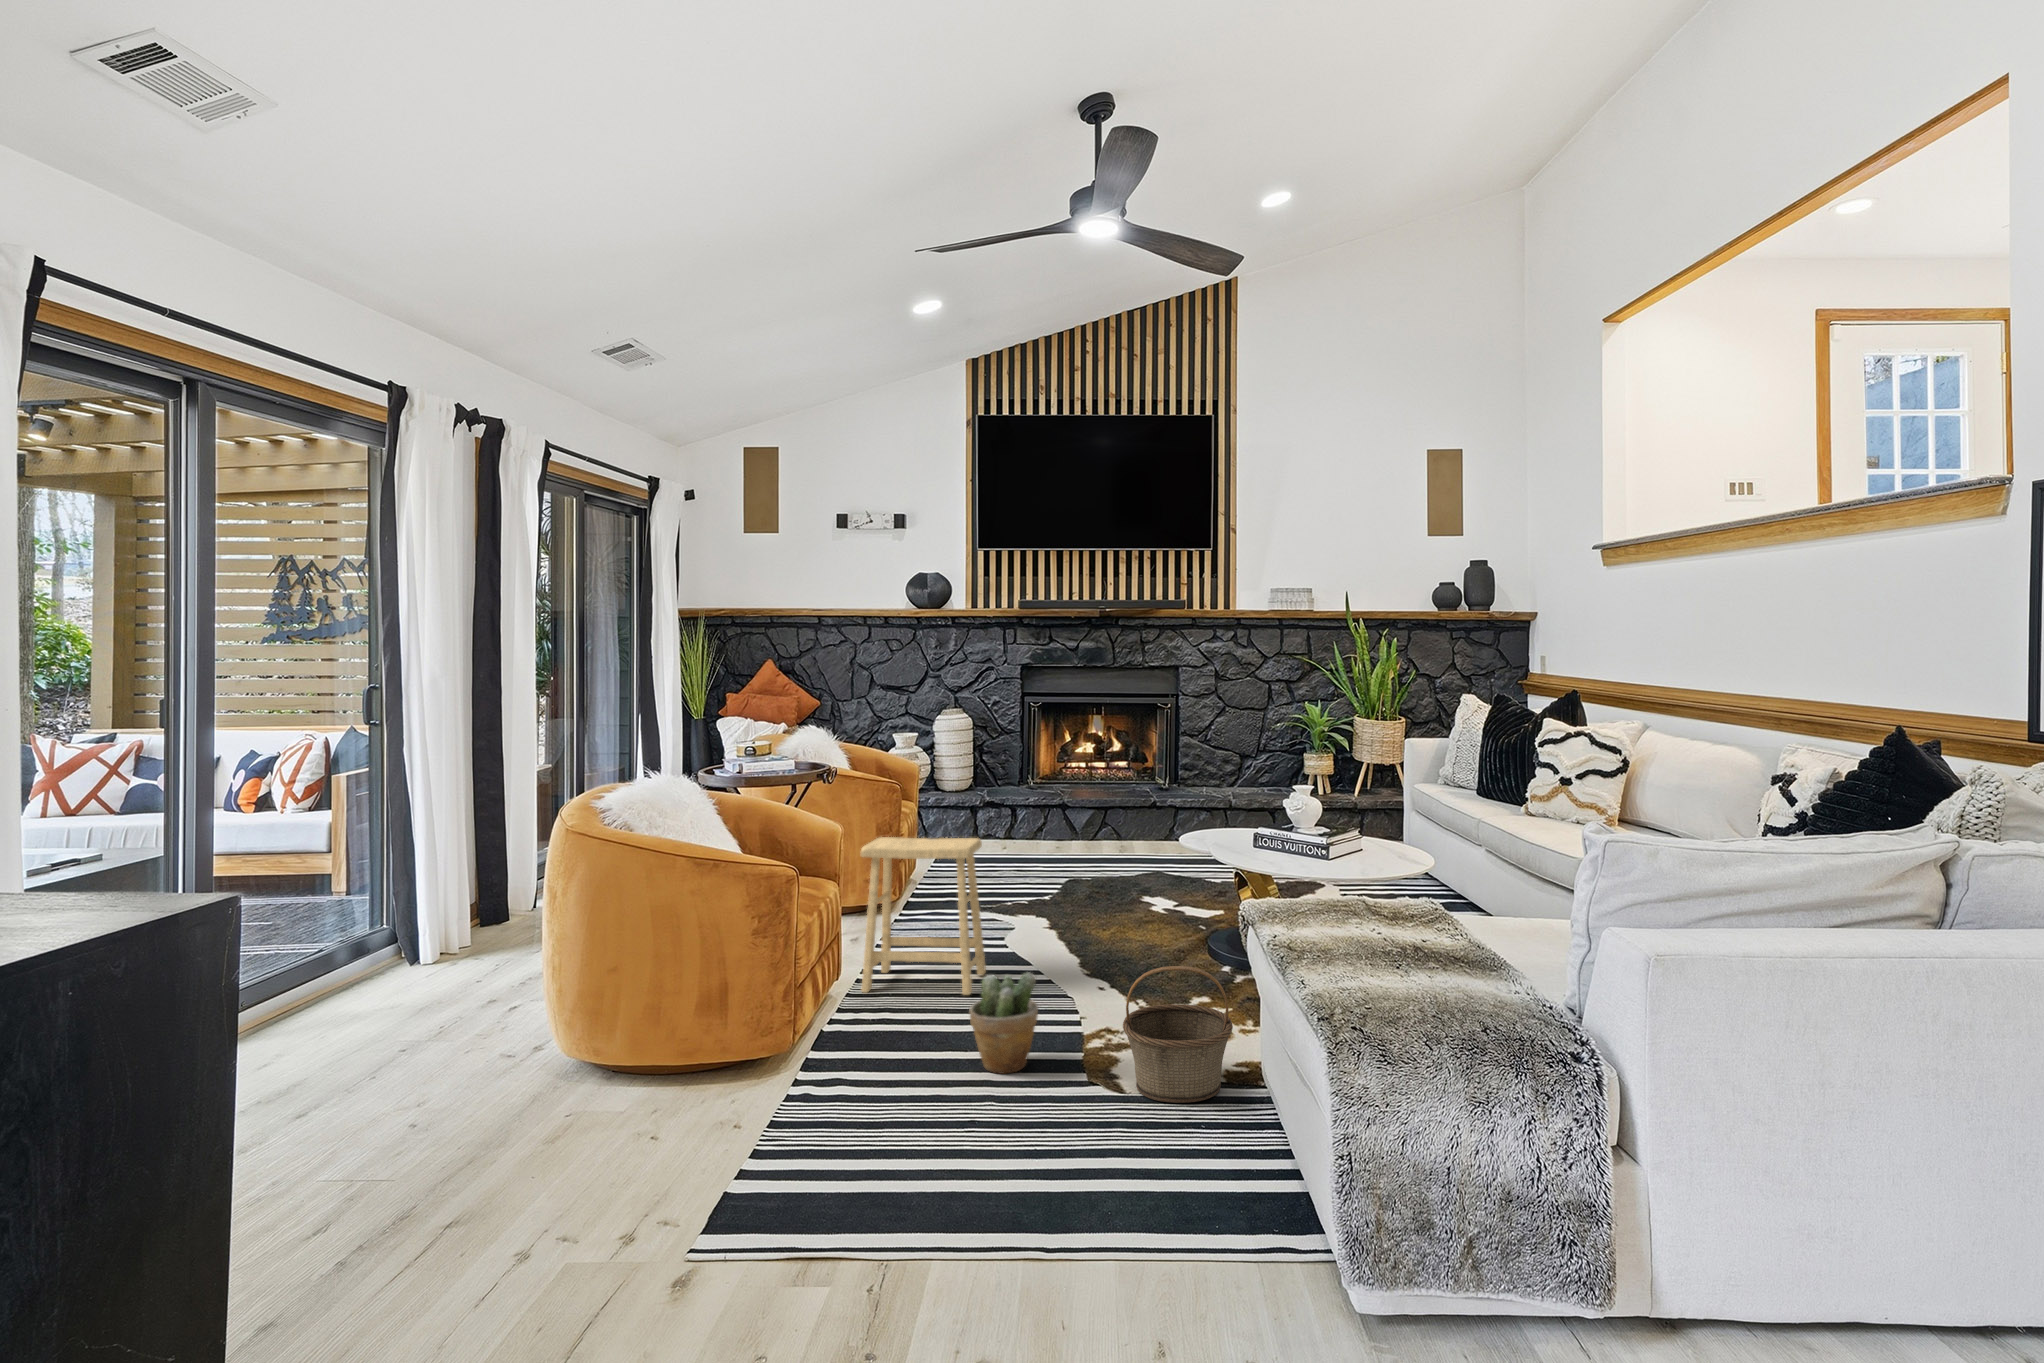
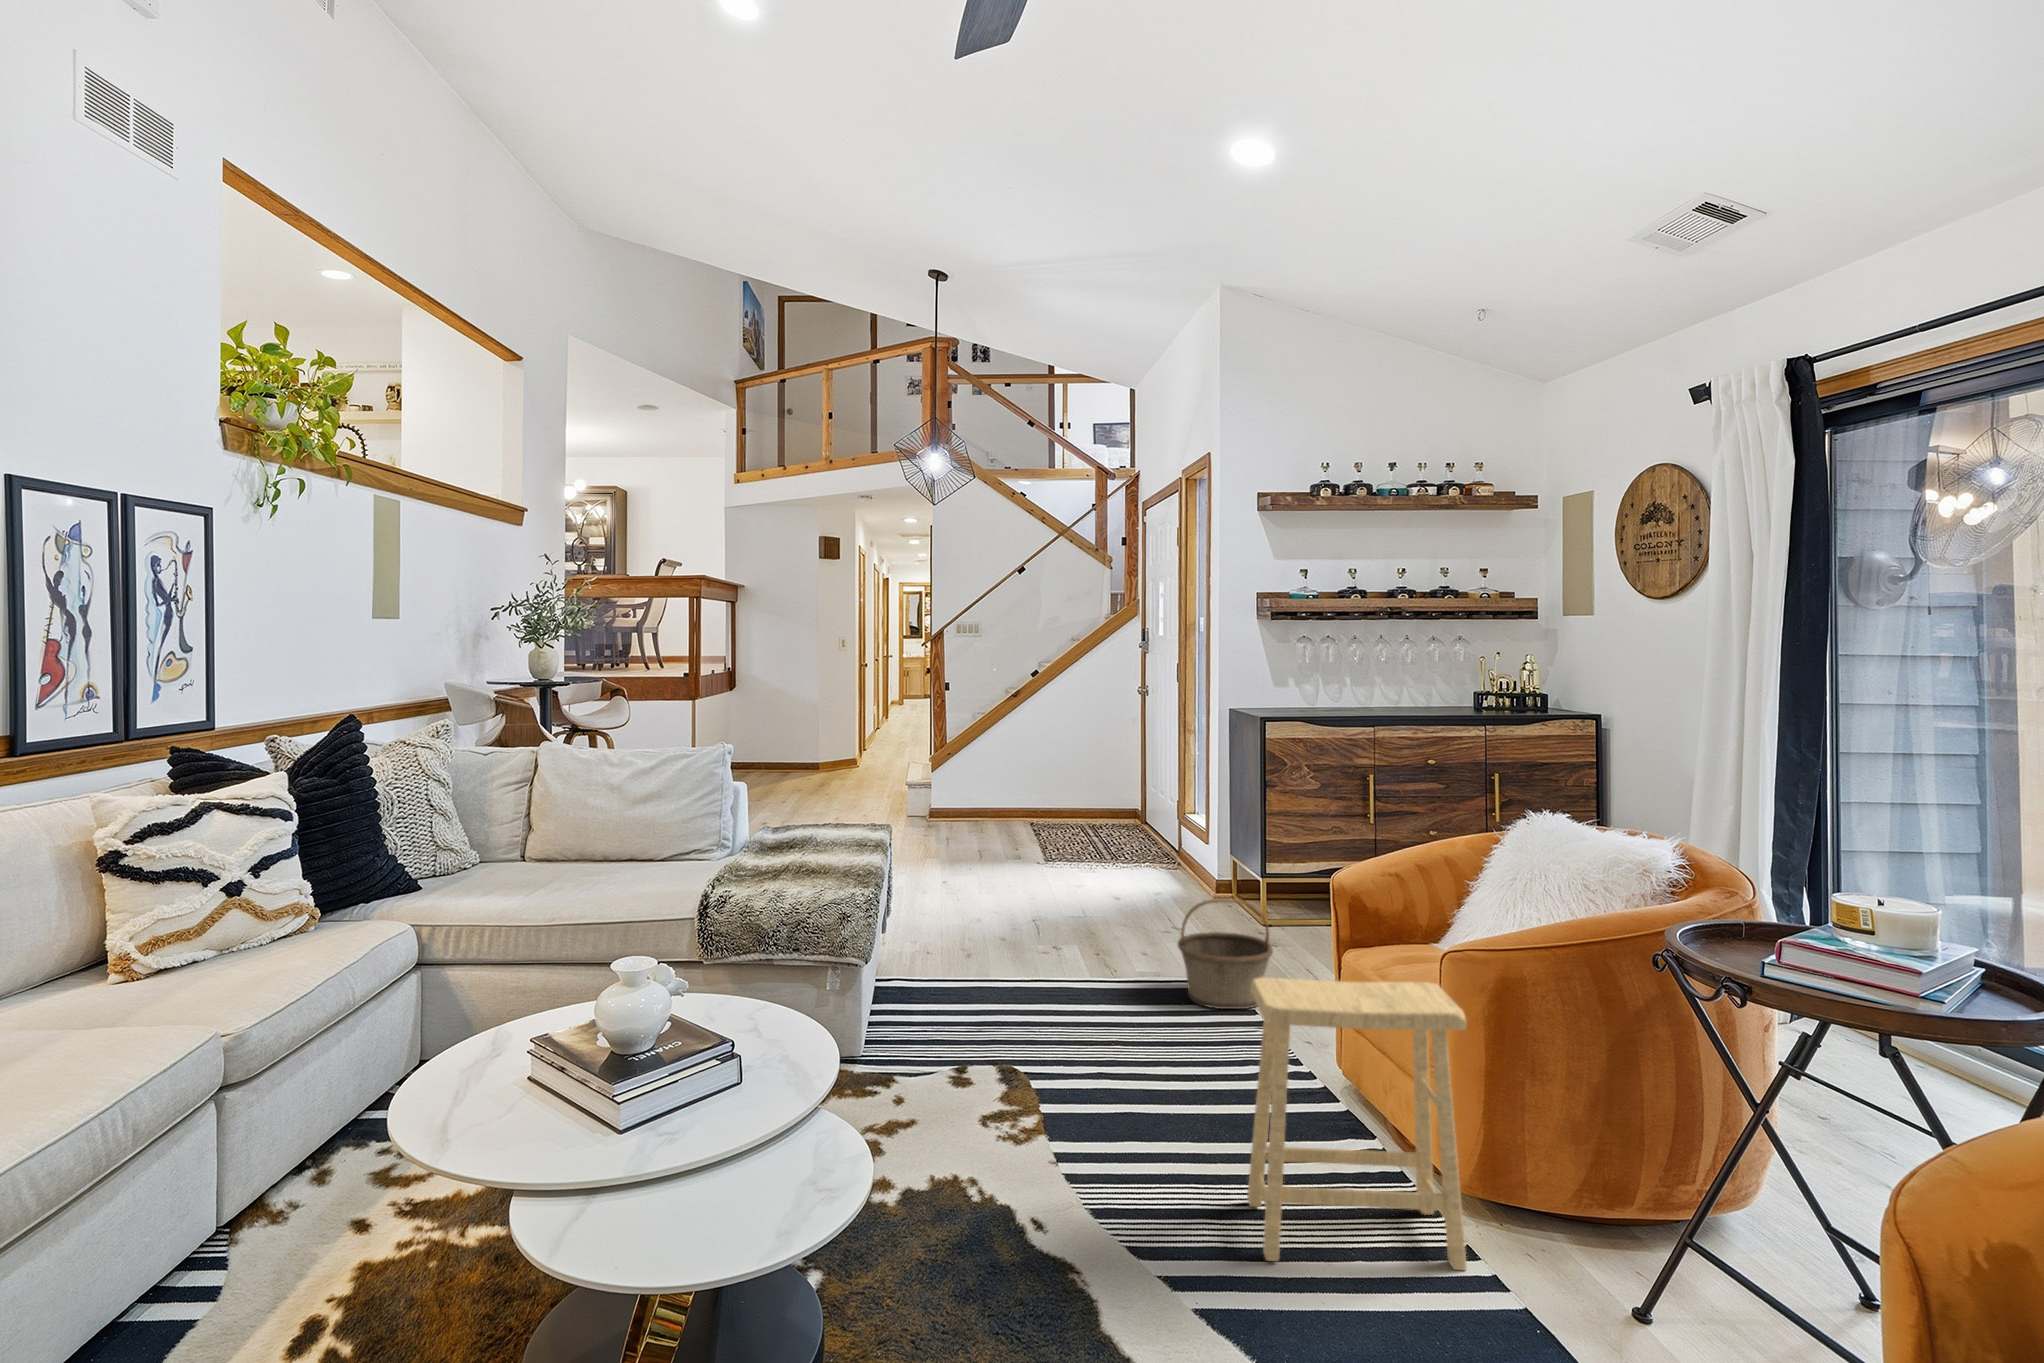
basket: present [1123,966,1233,1103] -> present [1178,899,1273,1009]
potted plant: present [969,972,1038,1074] -> none [1086,989,1162,1102]

